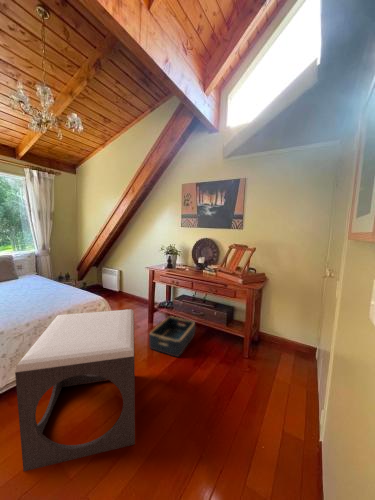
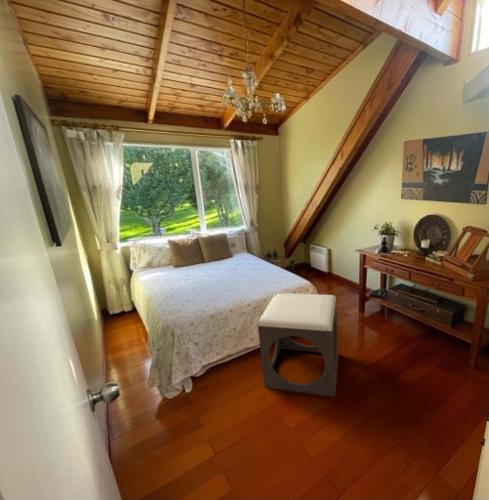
basket: present [149,316,195,357] -> none [355,307,413,349]

